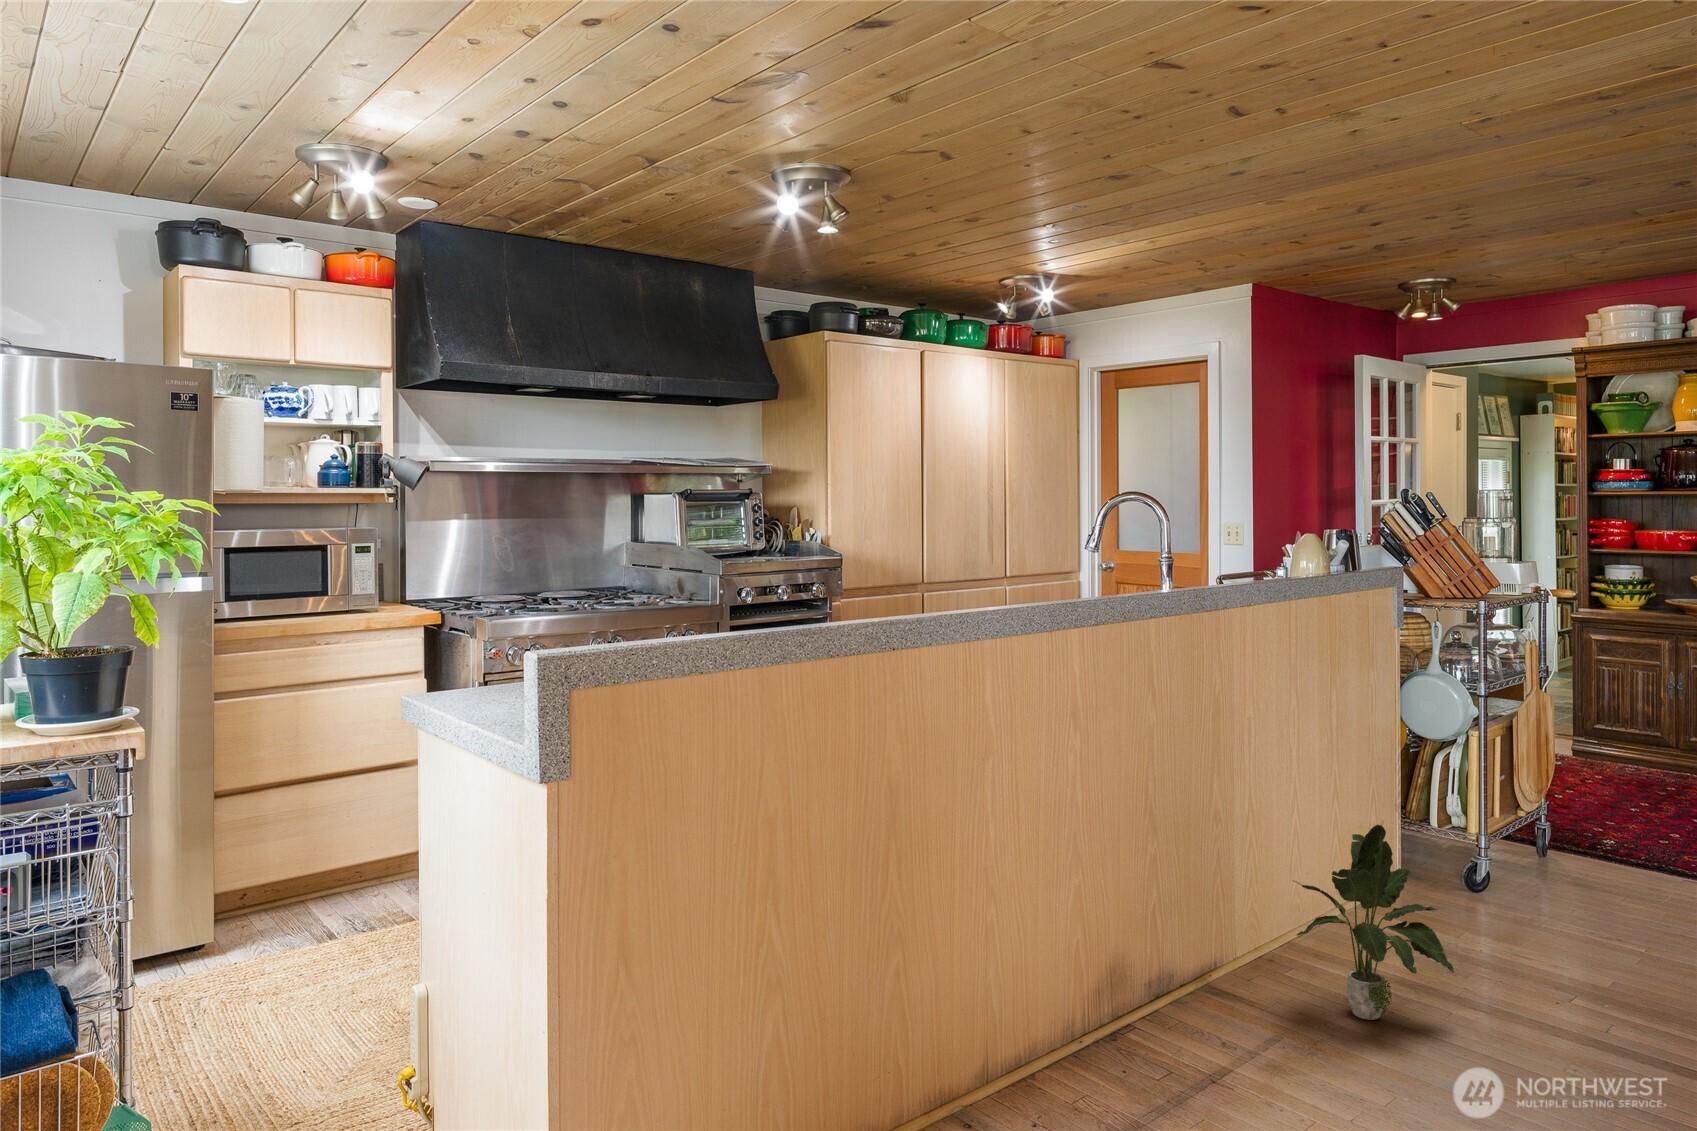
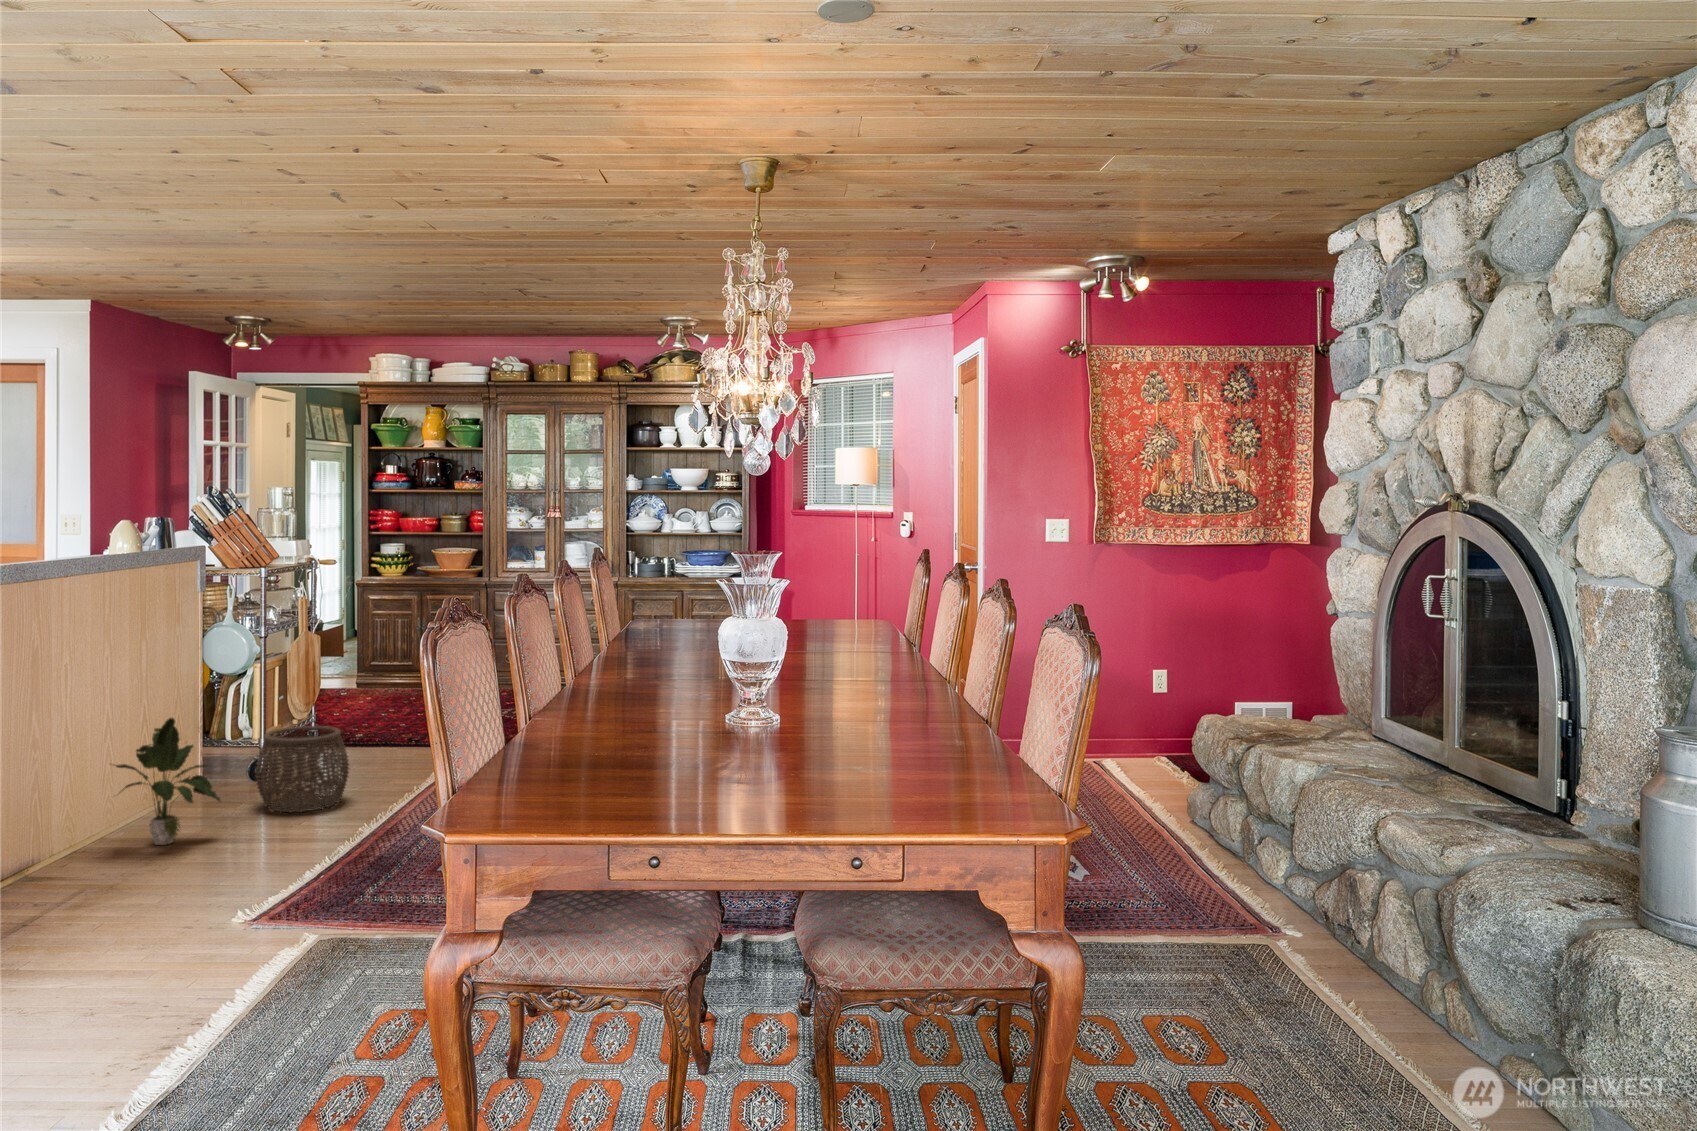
woven basket: none [1493,852,1662,1010] -> present [255,726,349,812]

